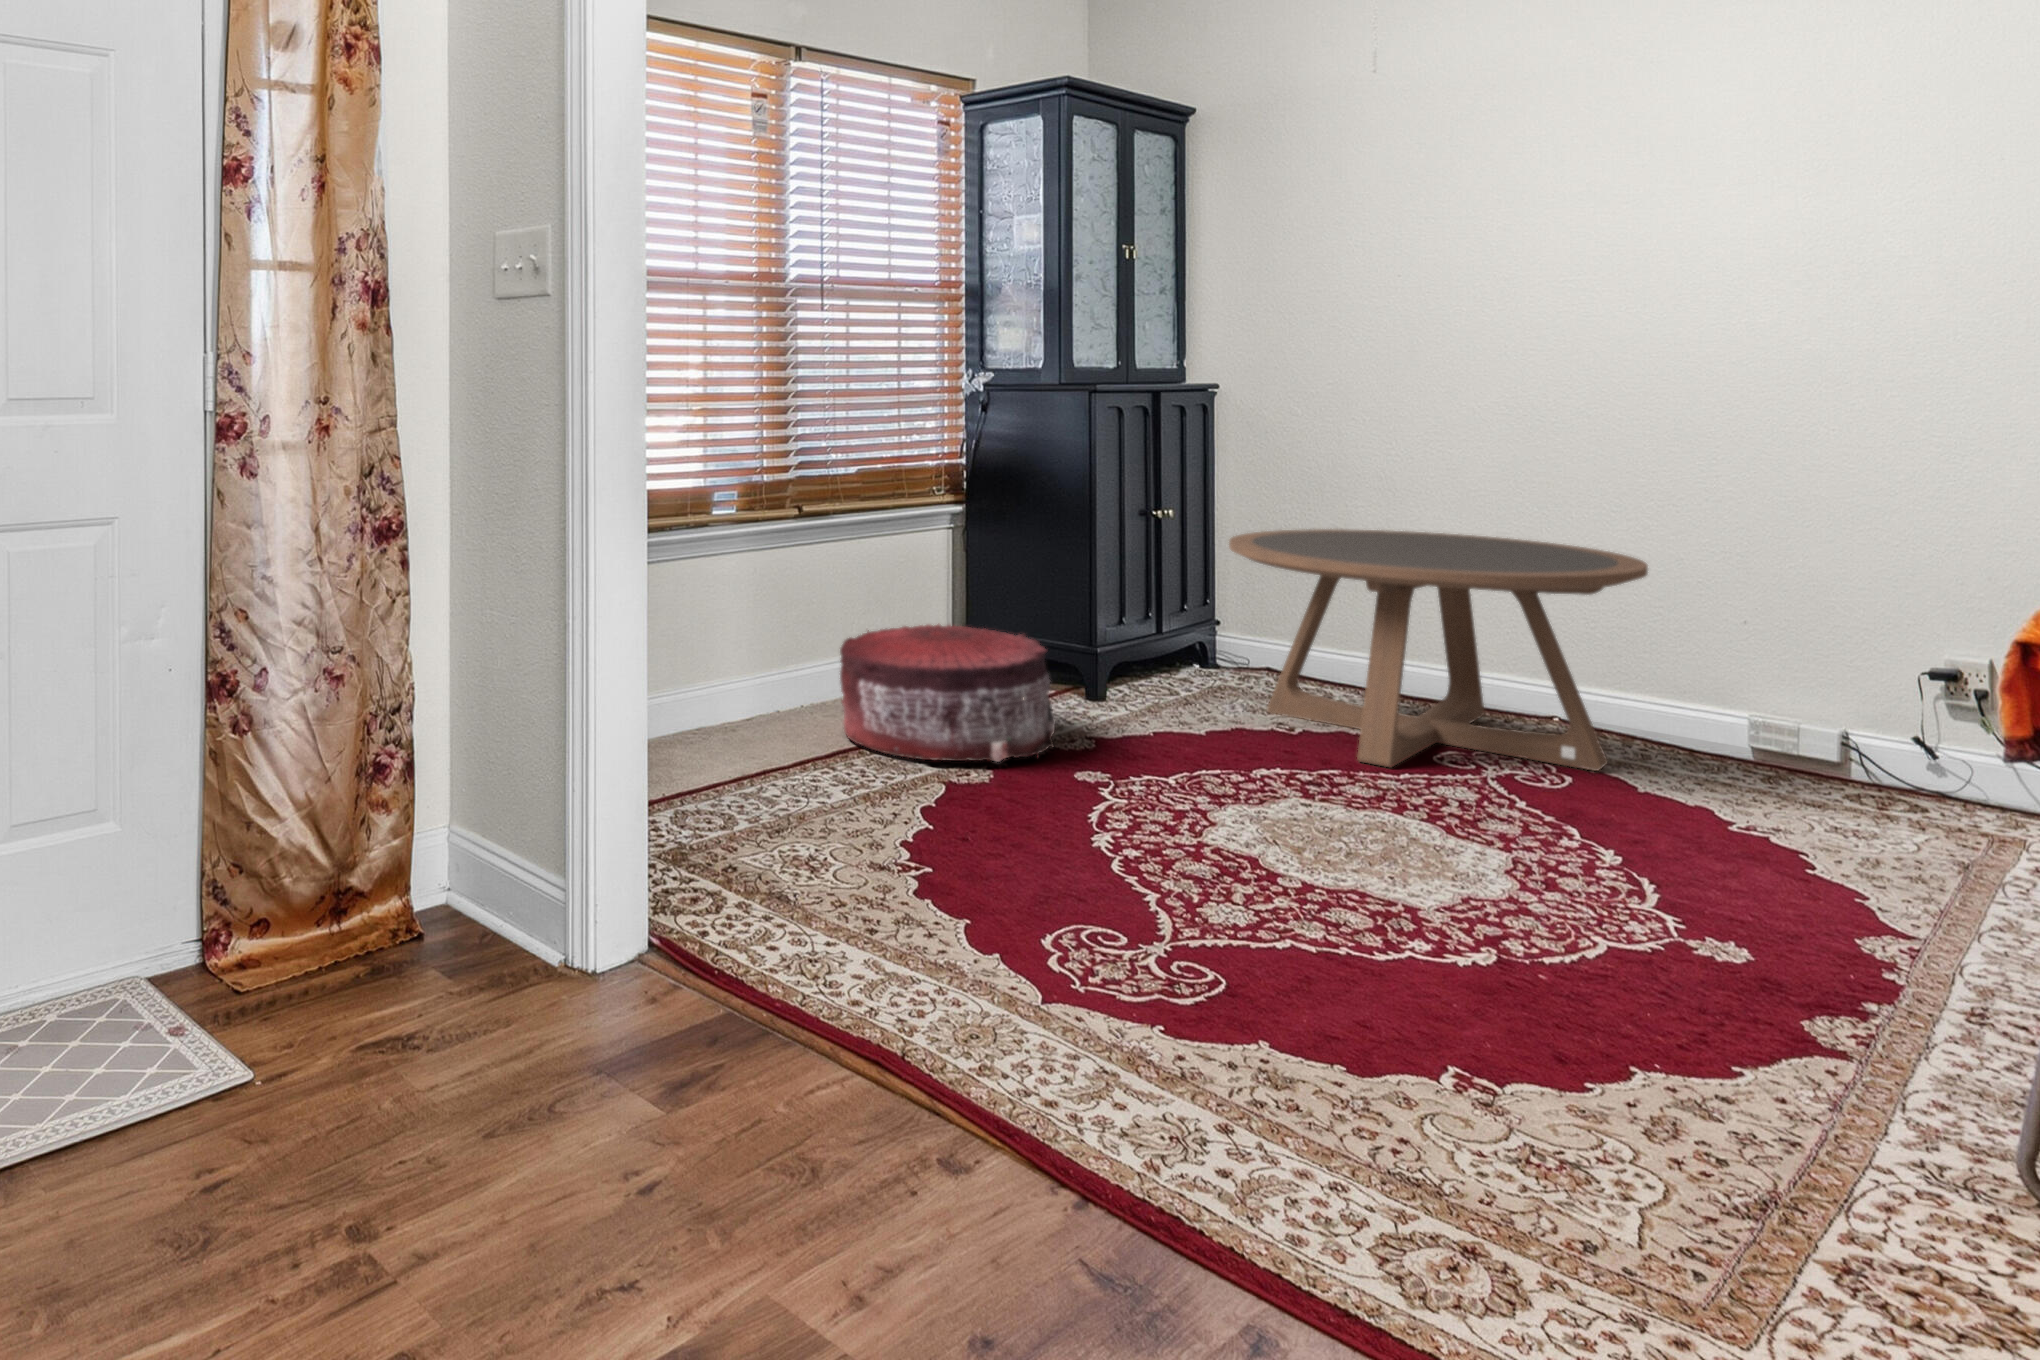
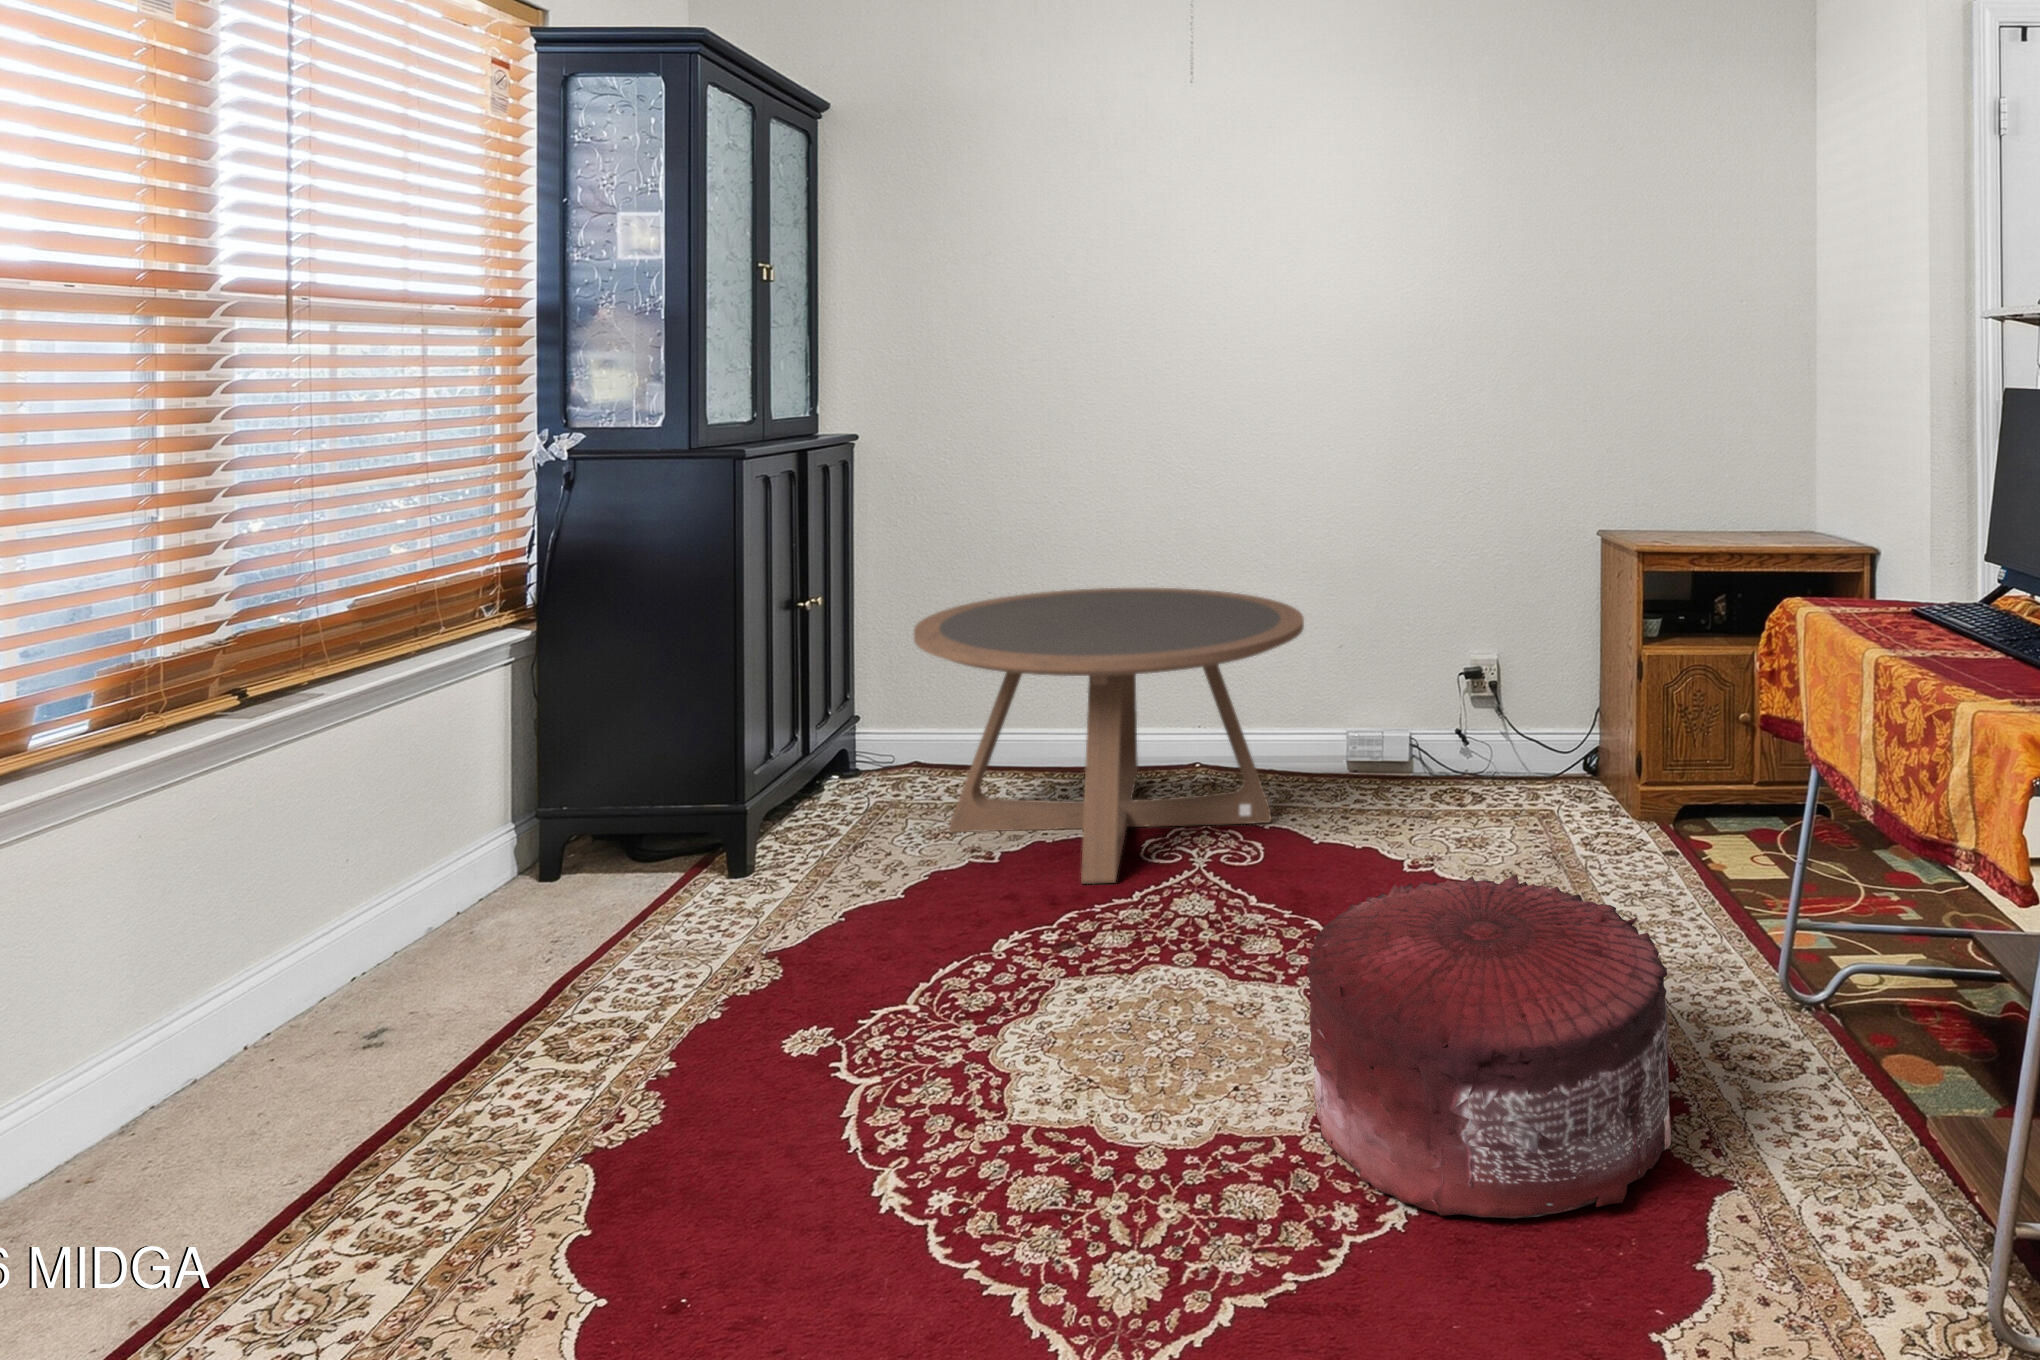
pouf: present [840,624,1055,762] -> present [1307,875,1671,1219]

